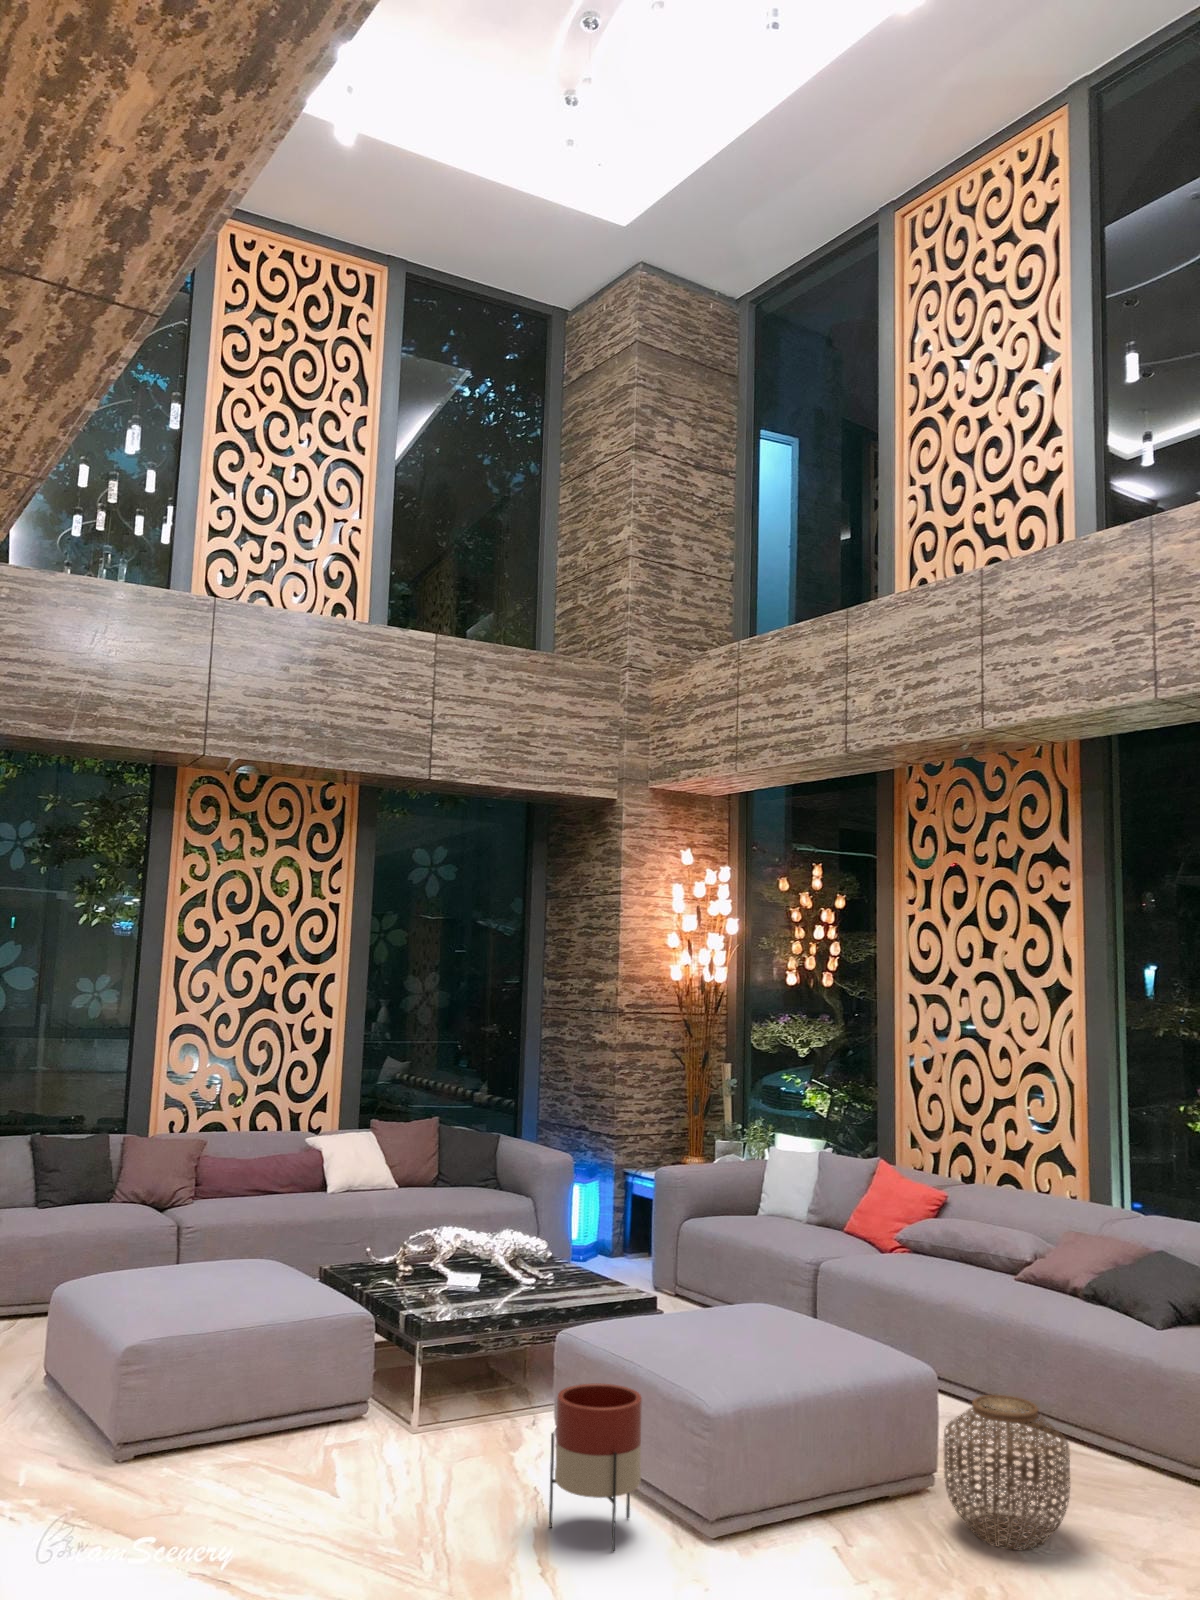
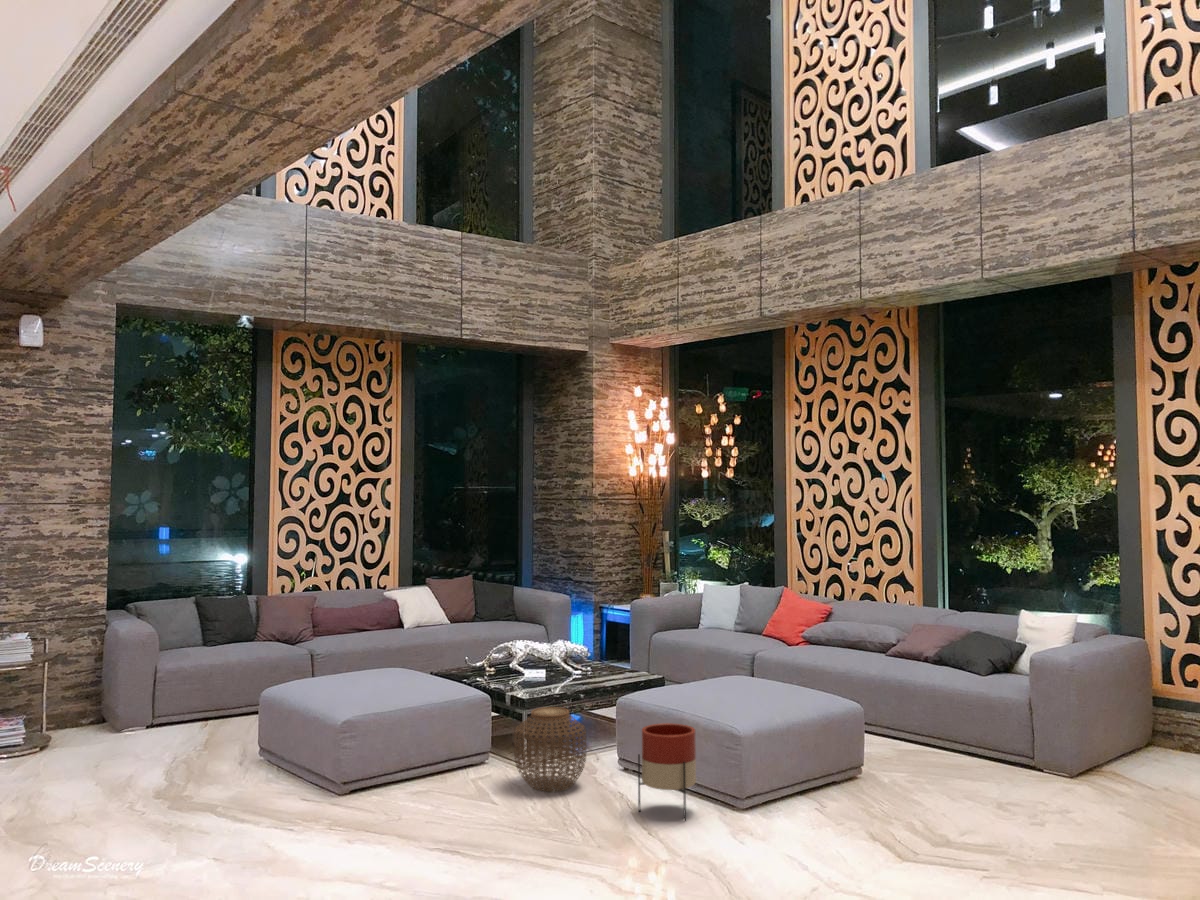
woven basket: present [944,1395,1070,1550] -> present [514,707,586,792]

